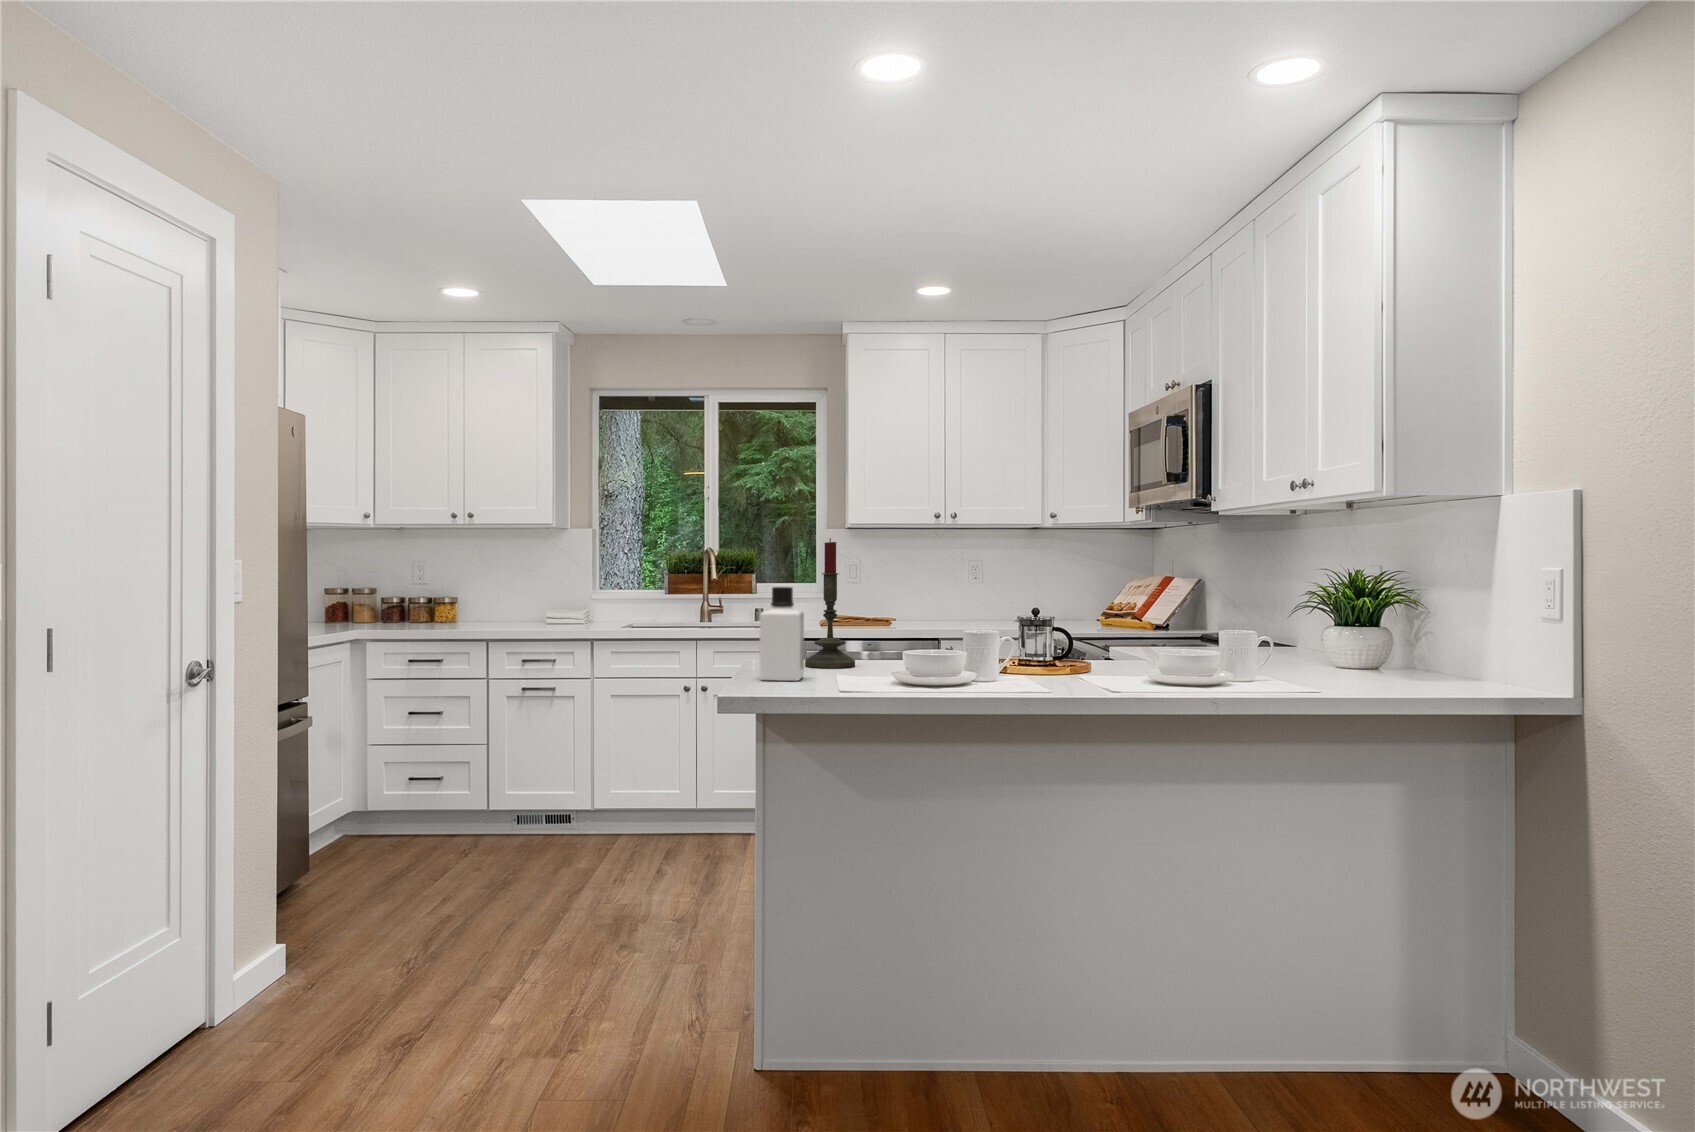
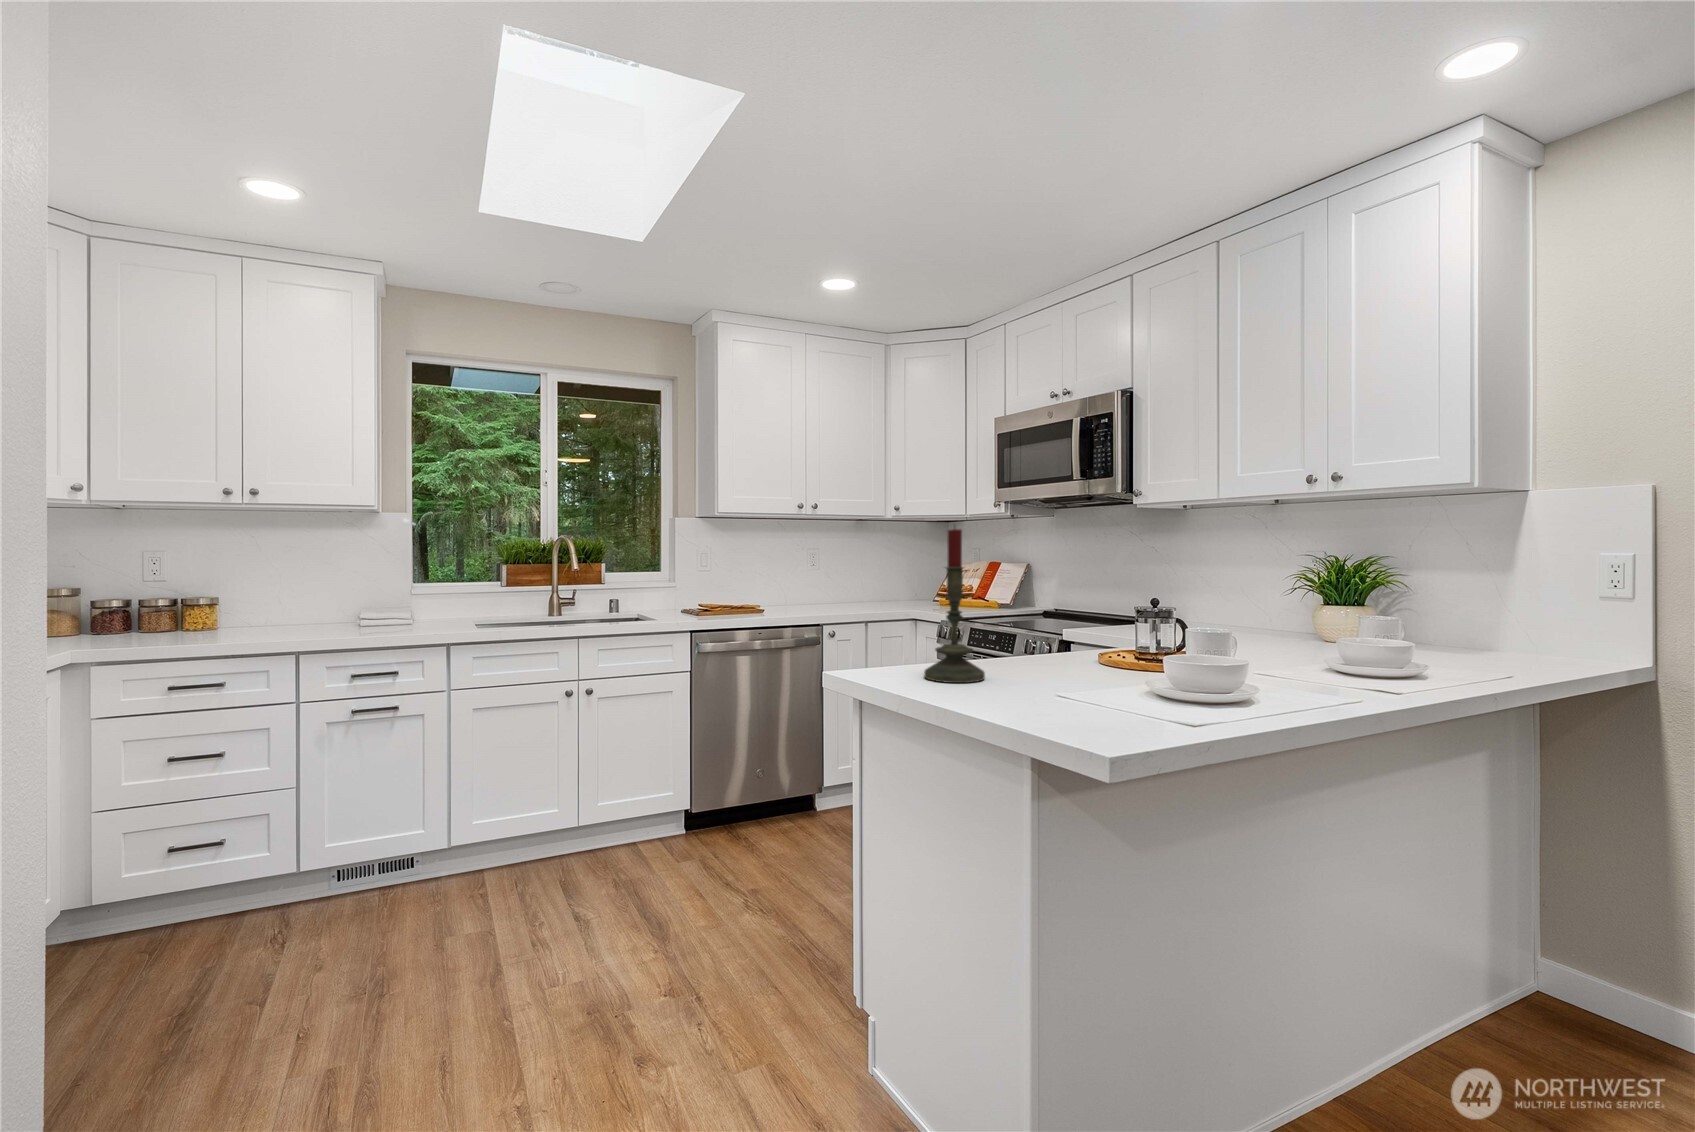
bottle: present [760,587,804,681] -> none [984,588,1060,718]

